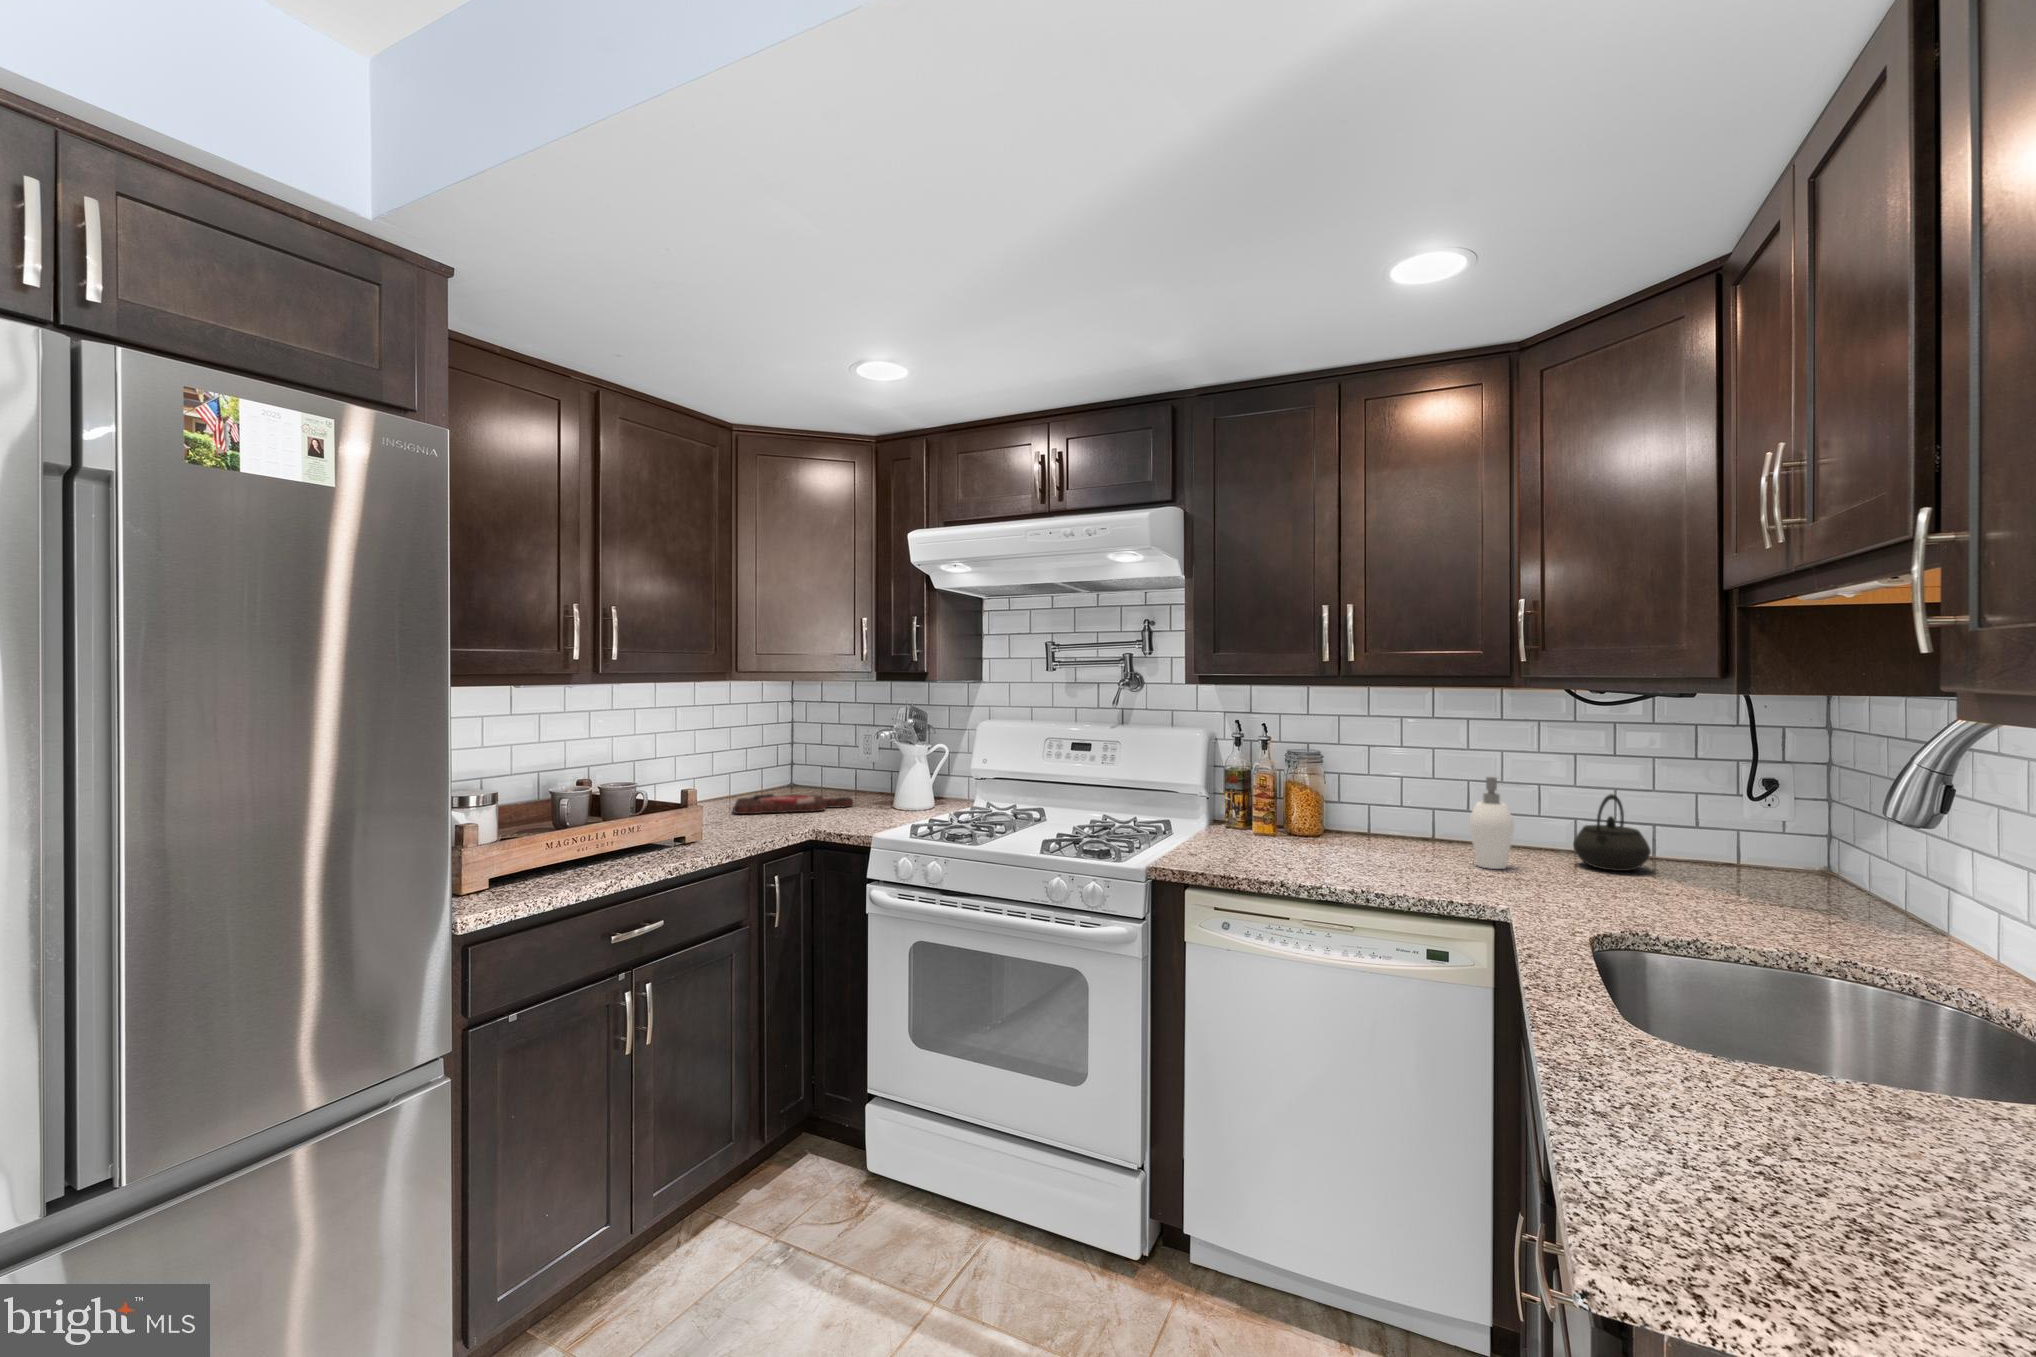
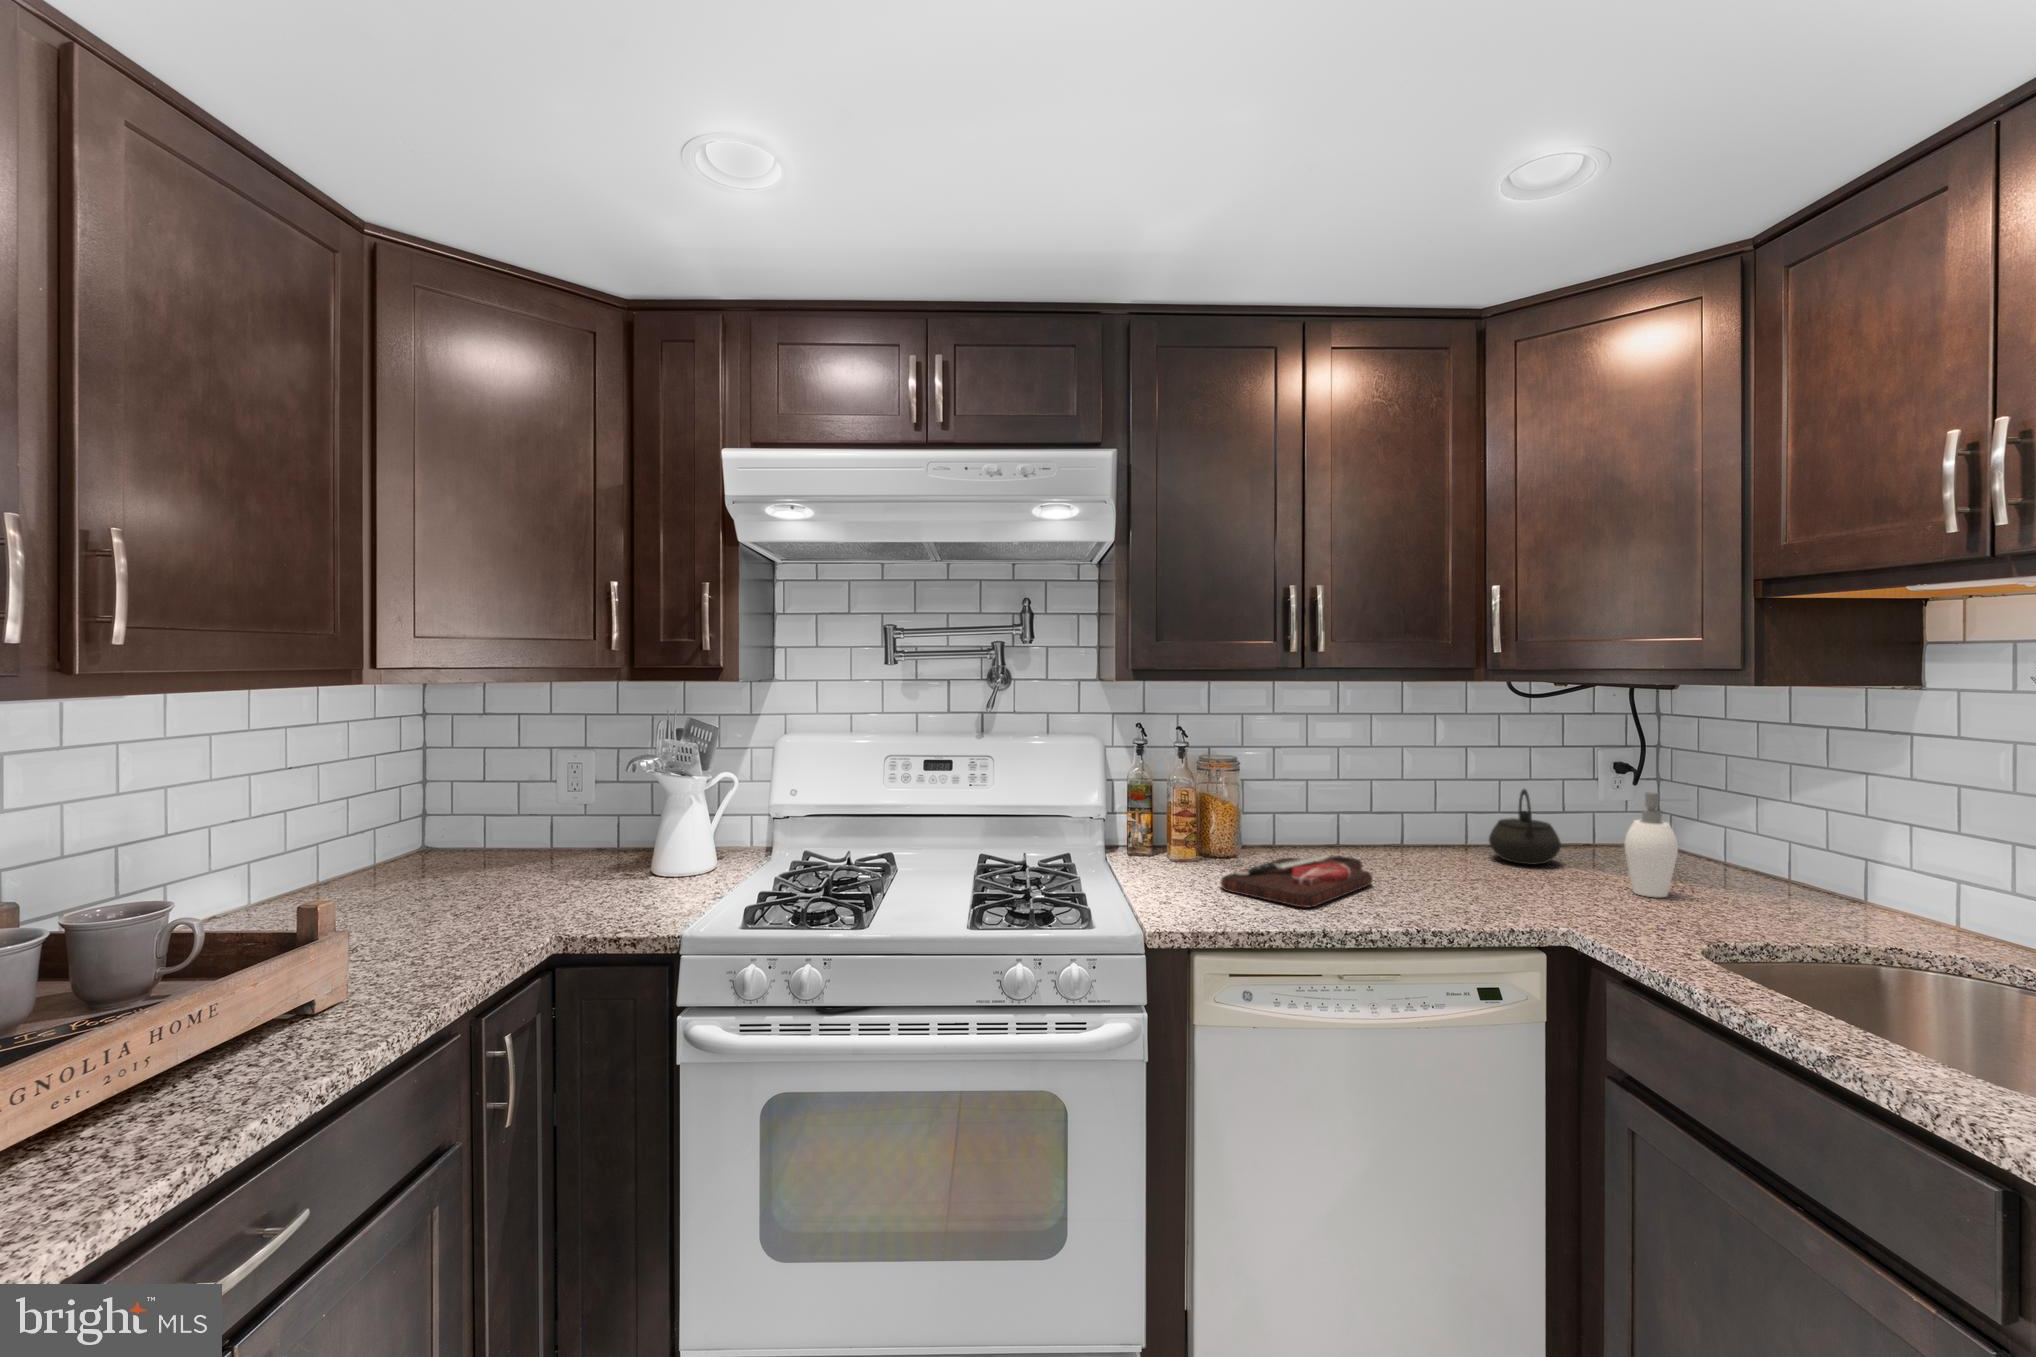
soap dispenser: present [1470,777,1514,869] -> present [1625,792,1678,897]
cutting board: present [733,793,854,814] -> present [1220,855,1372,907]

